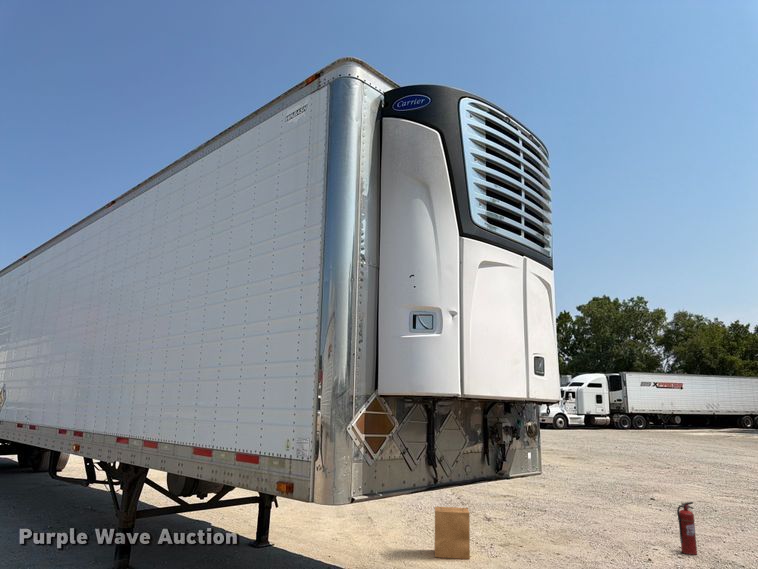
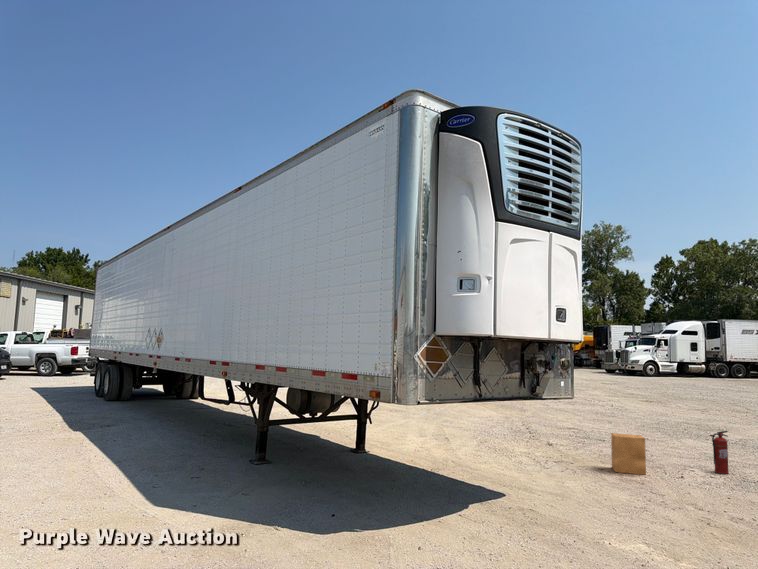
cardboard box: present [435,506,470,559] -> present [611,433,646,475]

